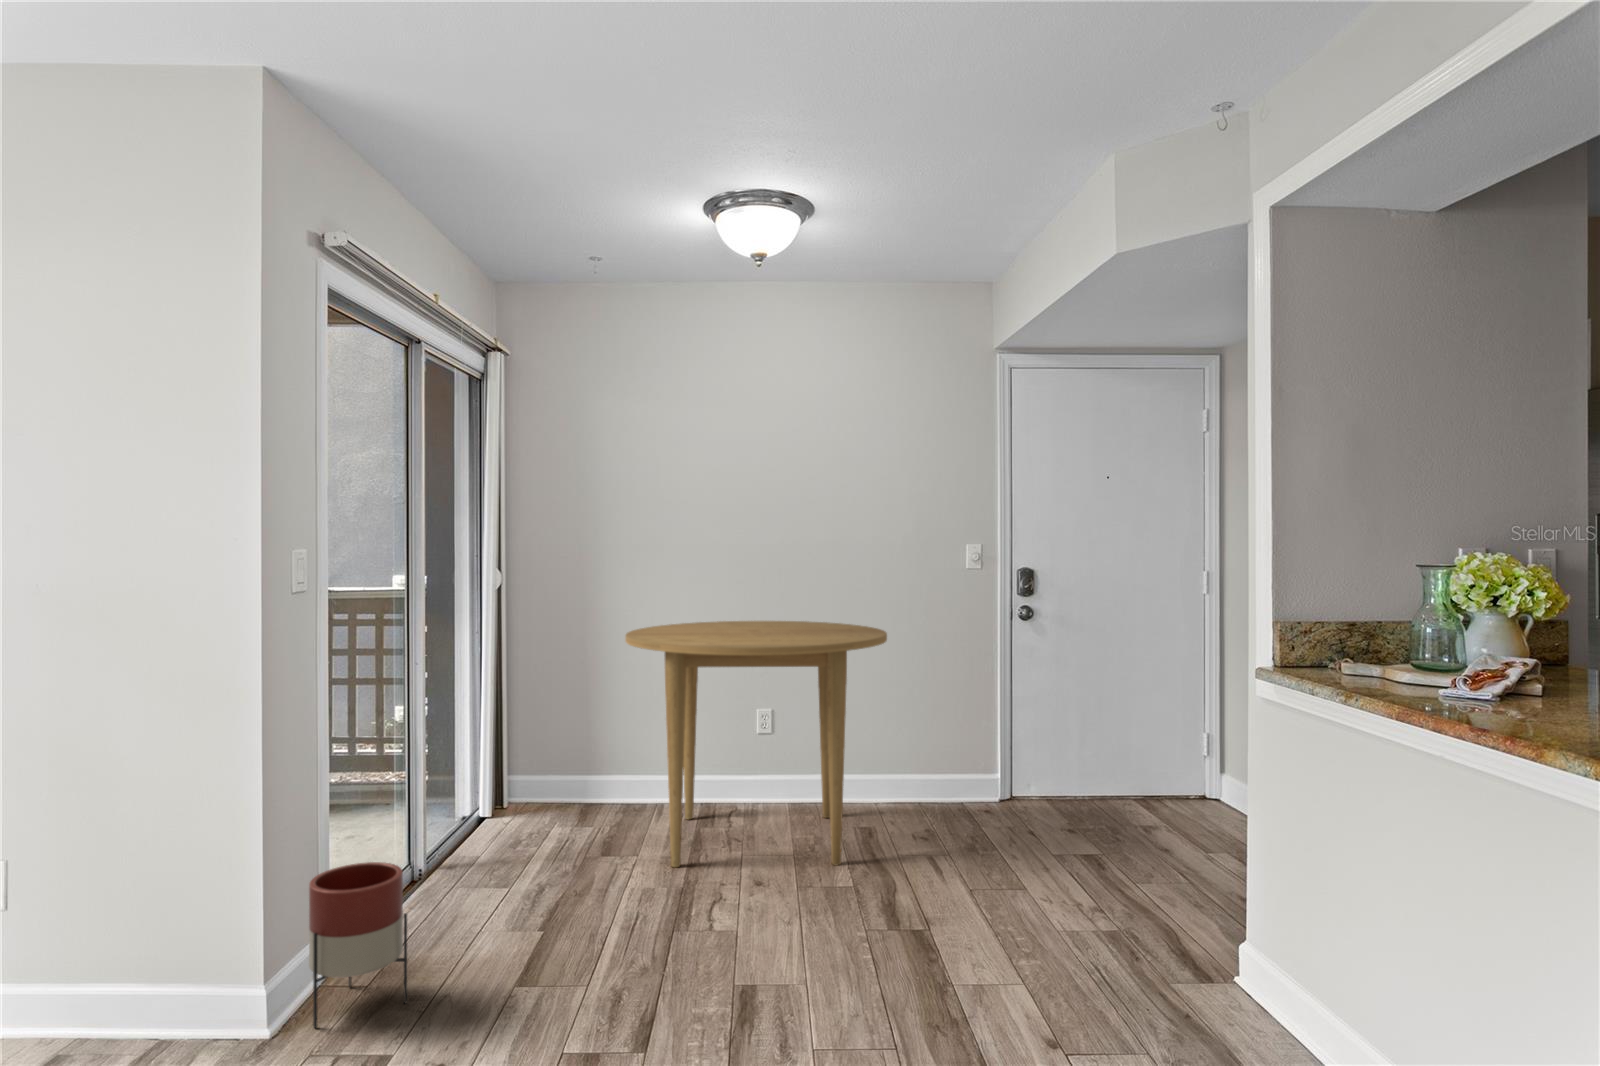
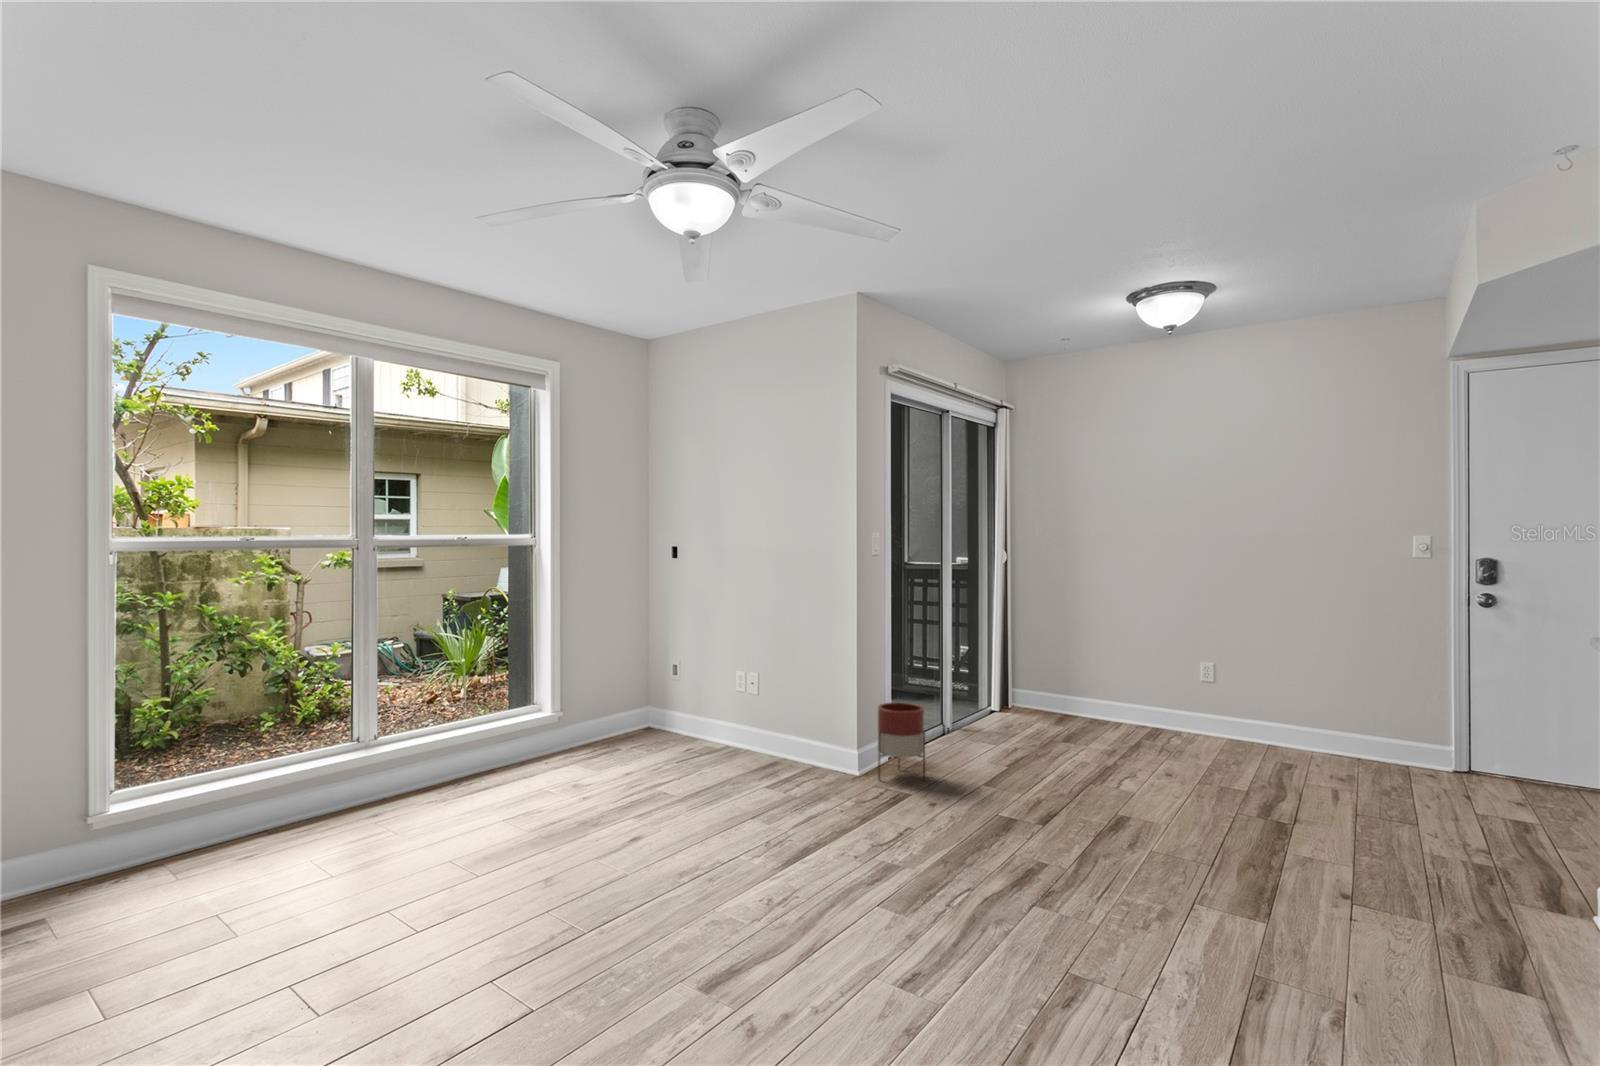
dining table: present [625,621,887,867] -> none [1081,592,1295,775]

